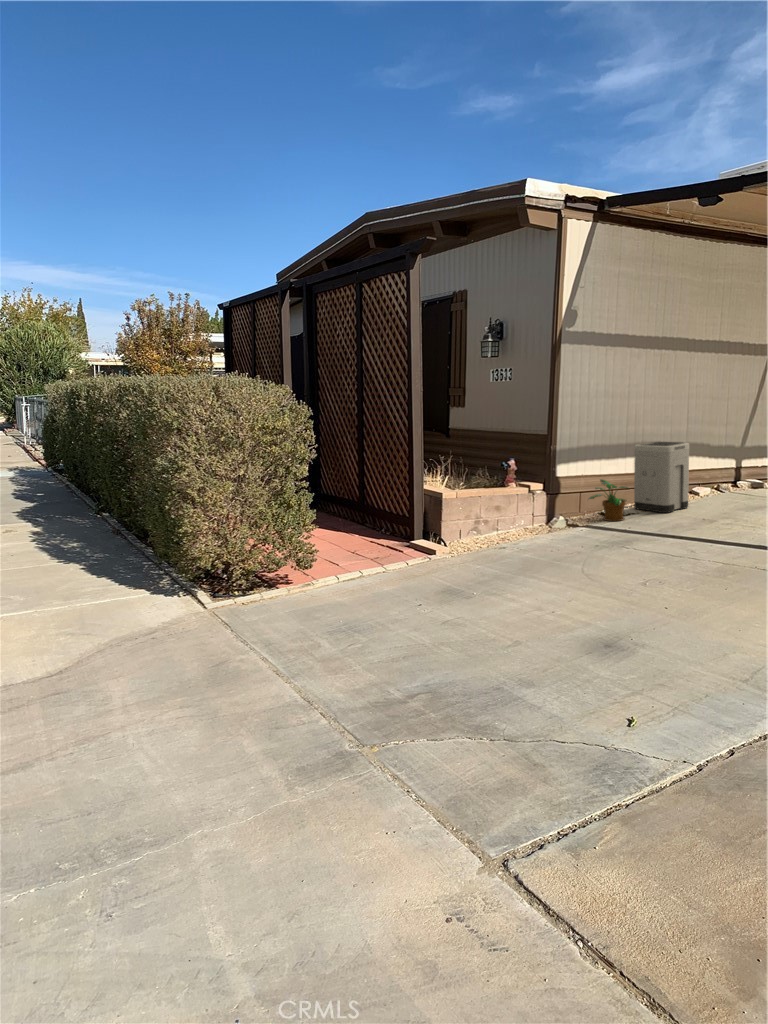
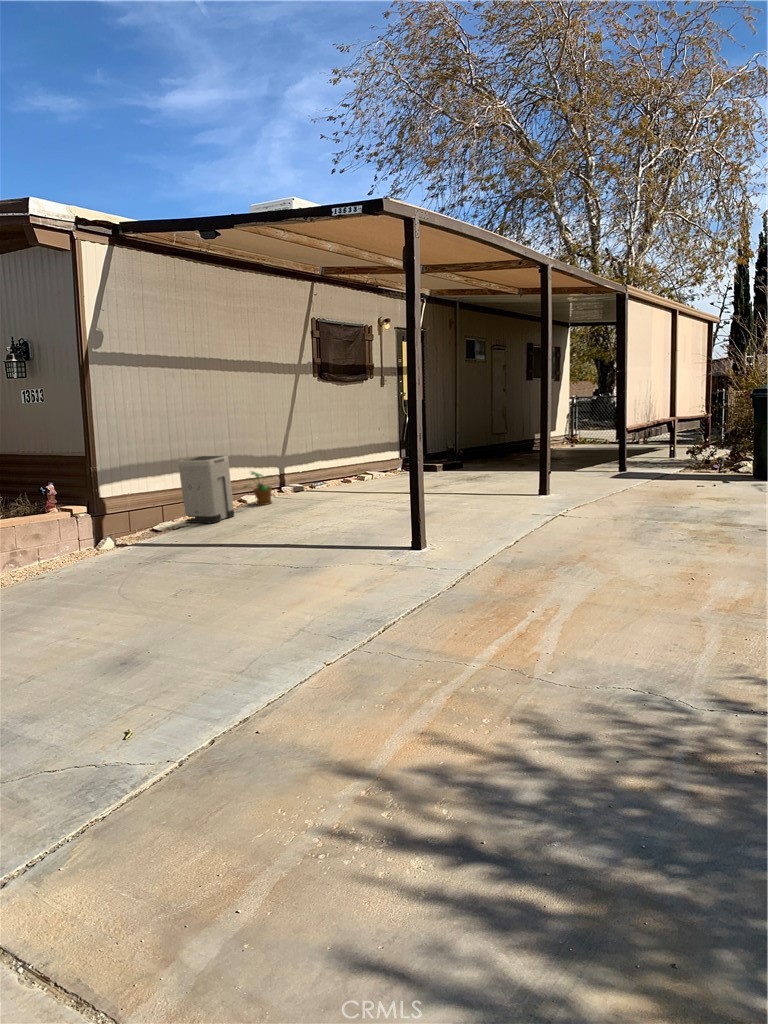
potted plant: present [589,479,628,521] -> present [244,472,272,505]

